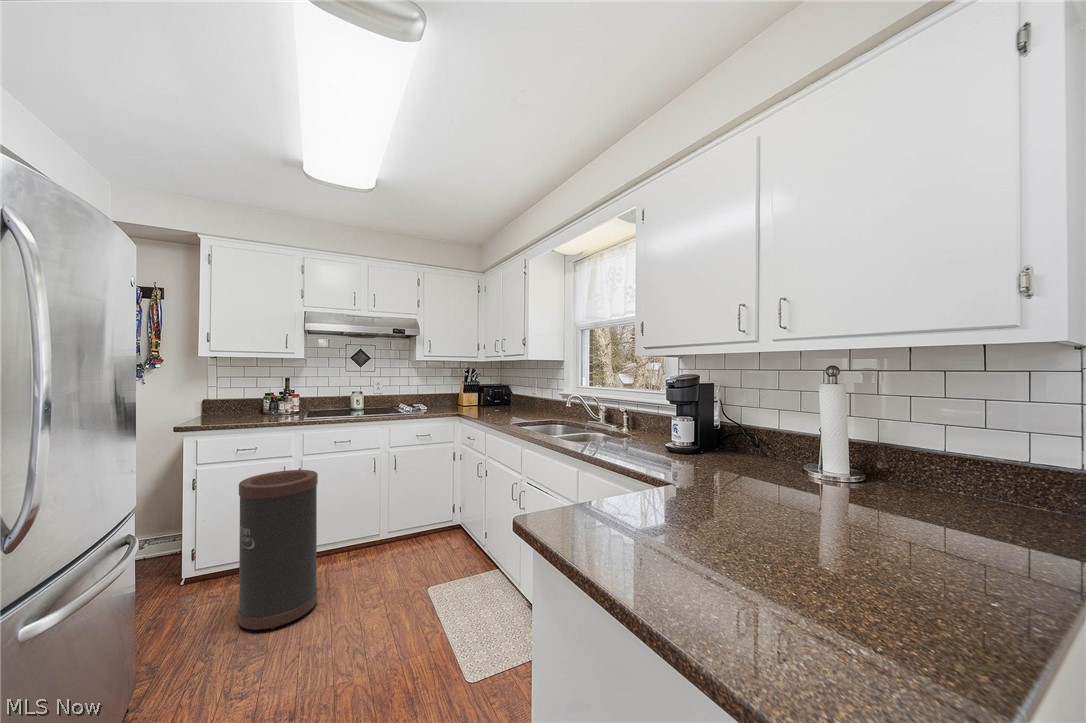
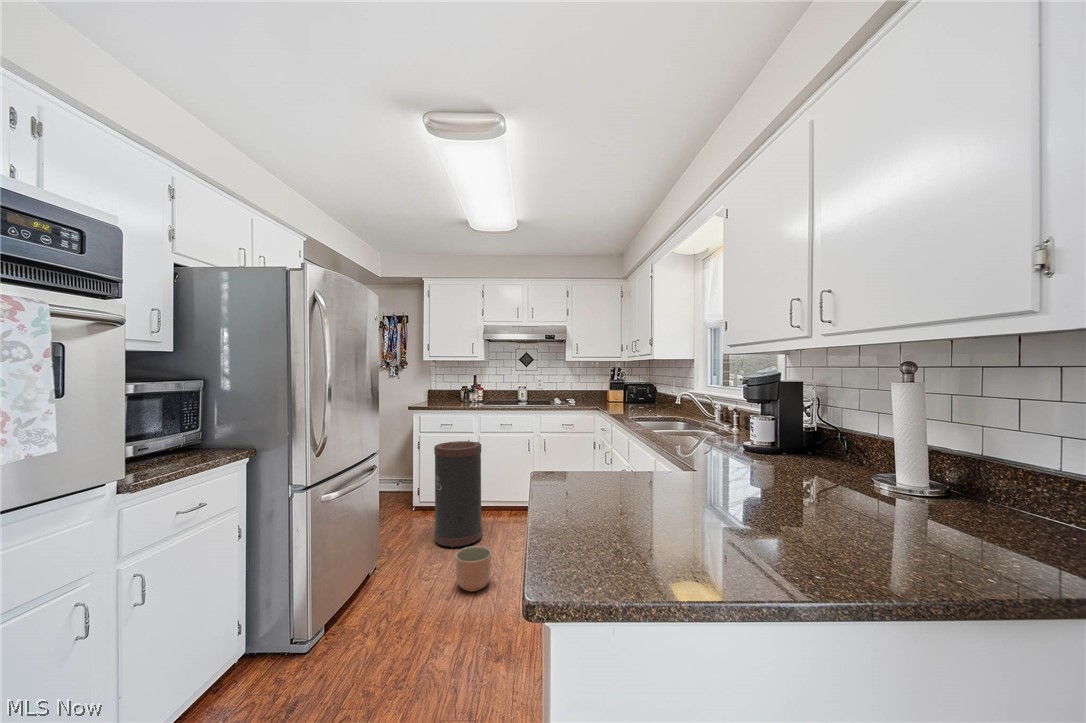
planter: none [299,619,356,694] -> present [455,546,491,591]

